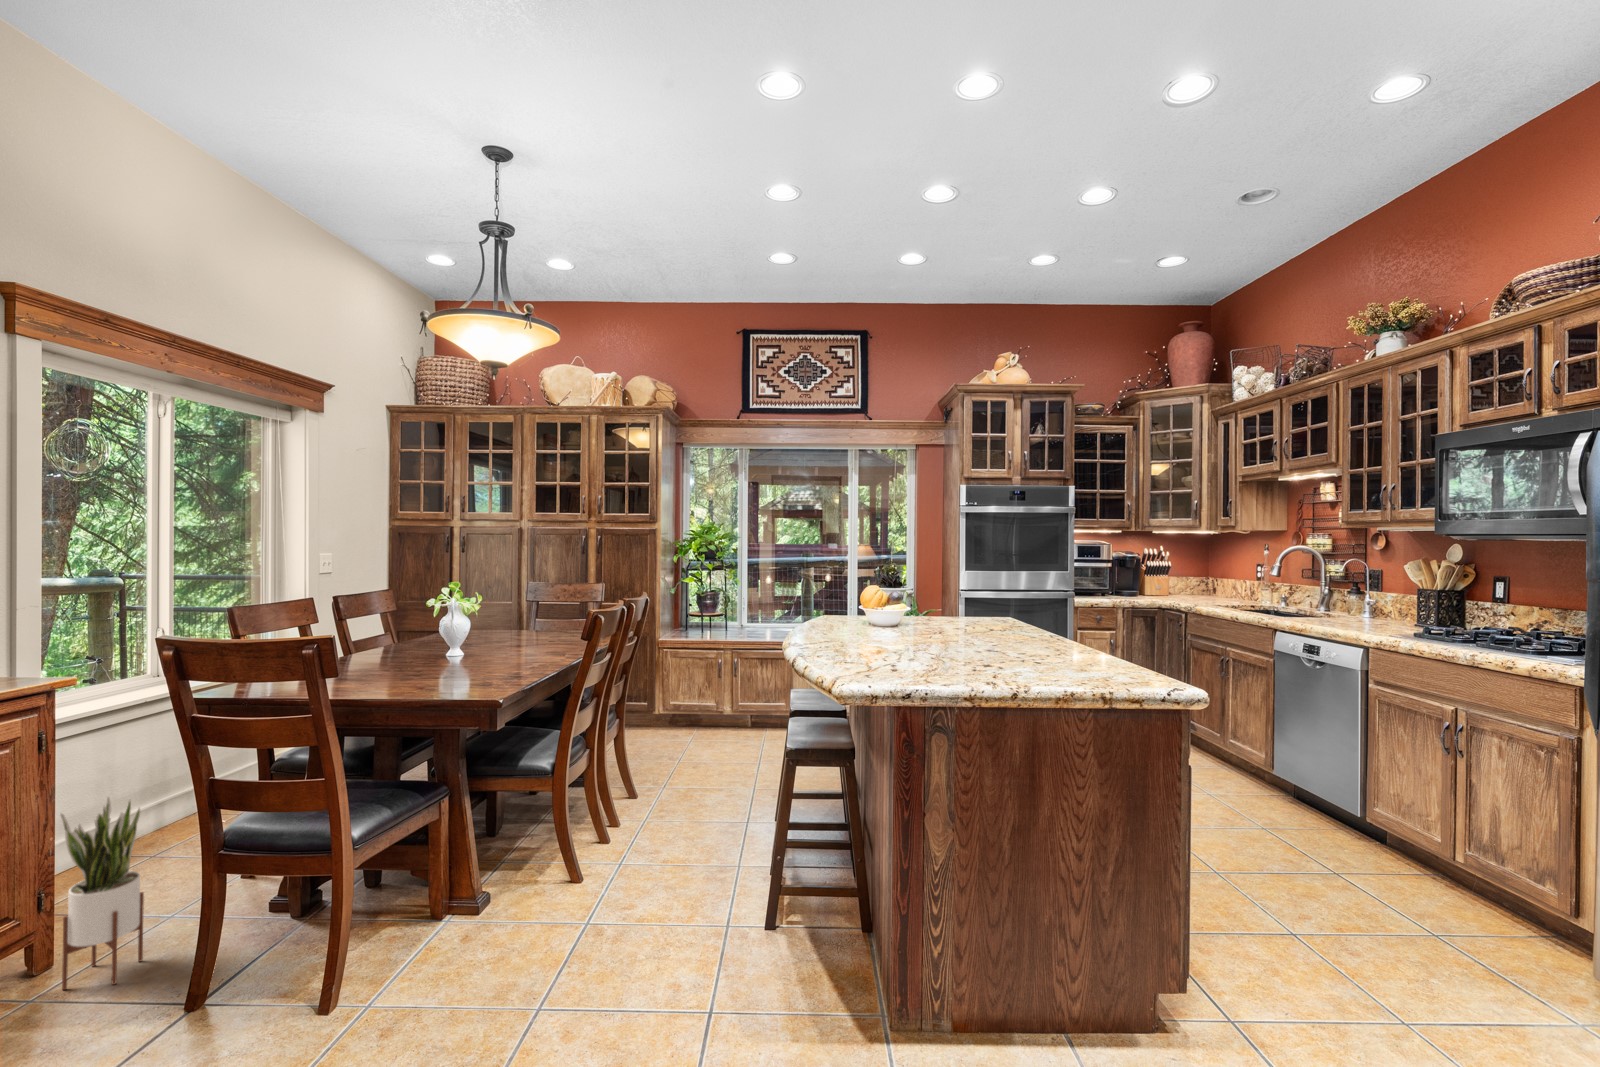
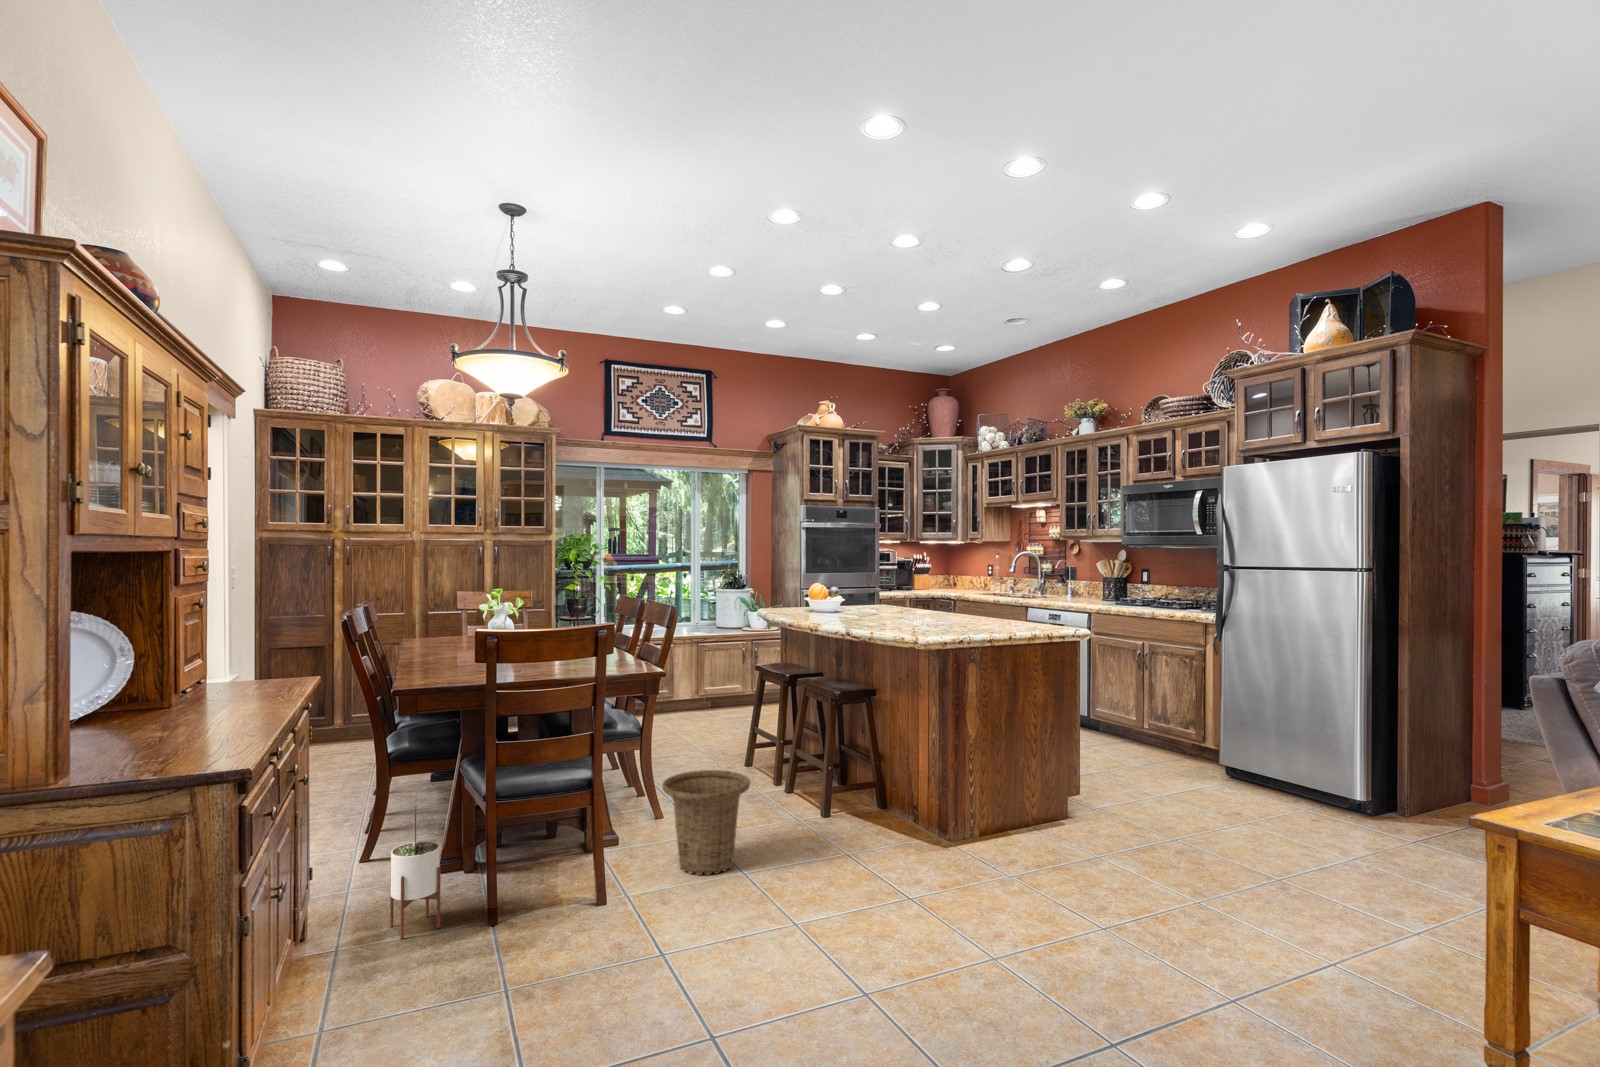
basket: none [415,833,548,995] -> present [662,770,750,875]

